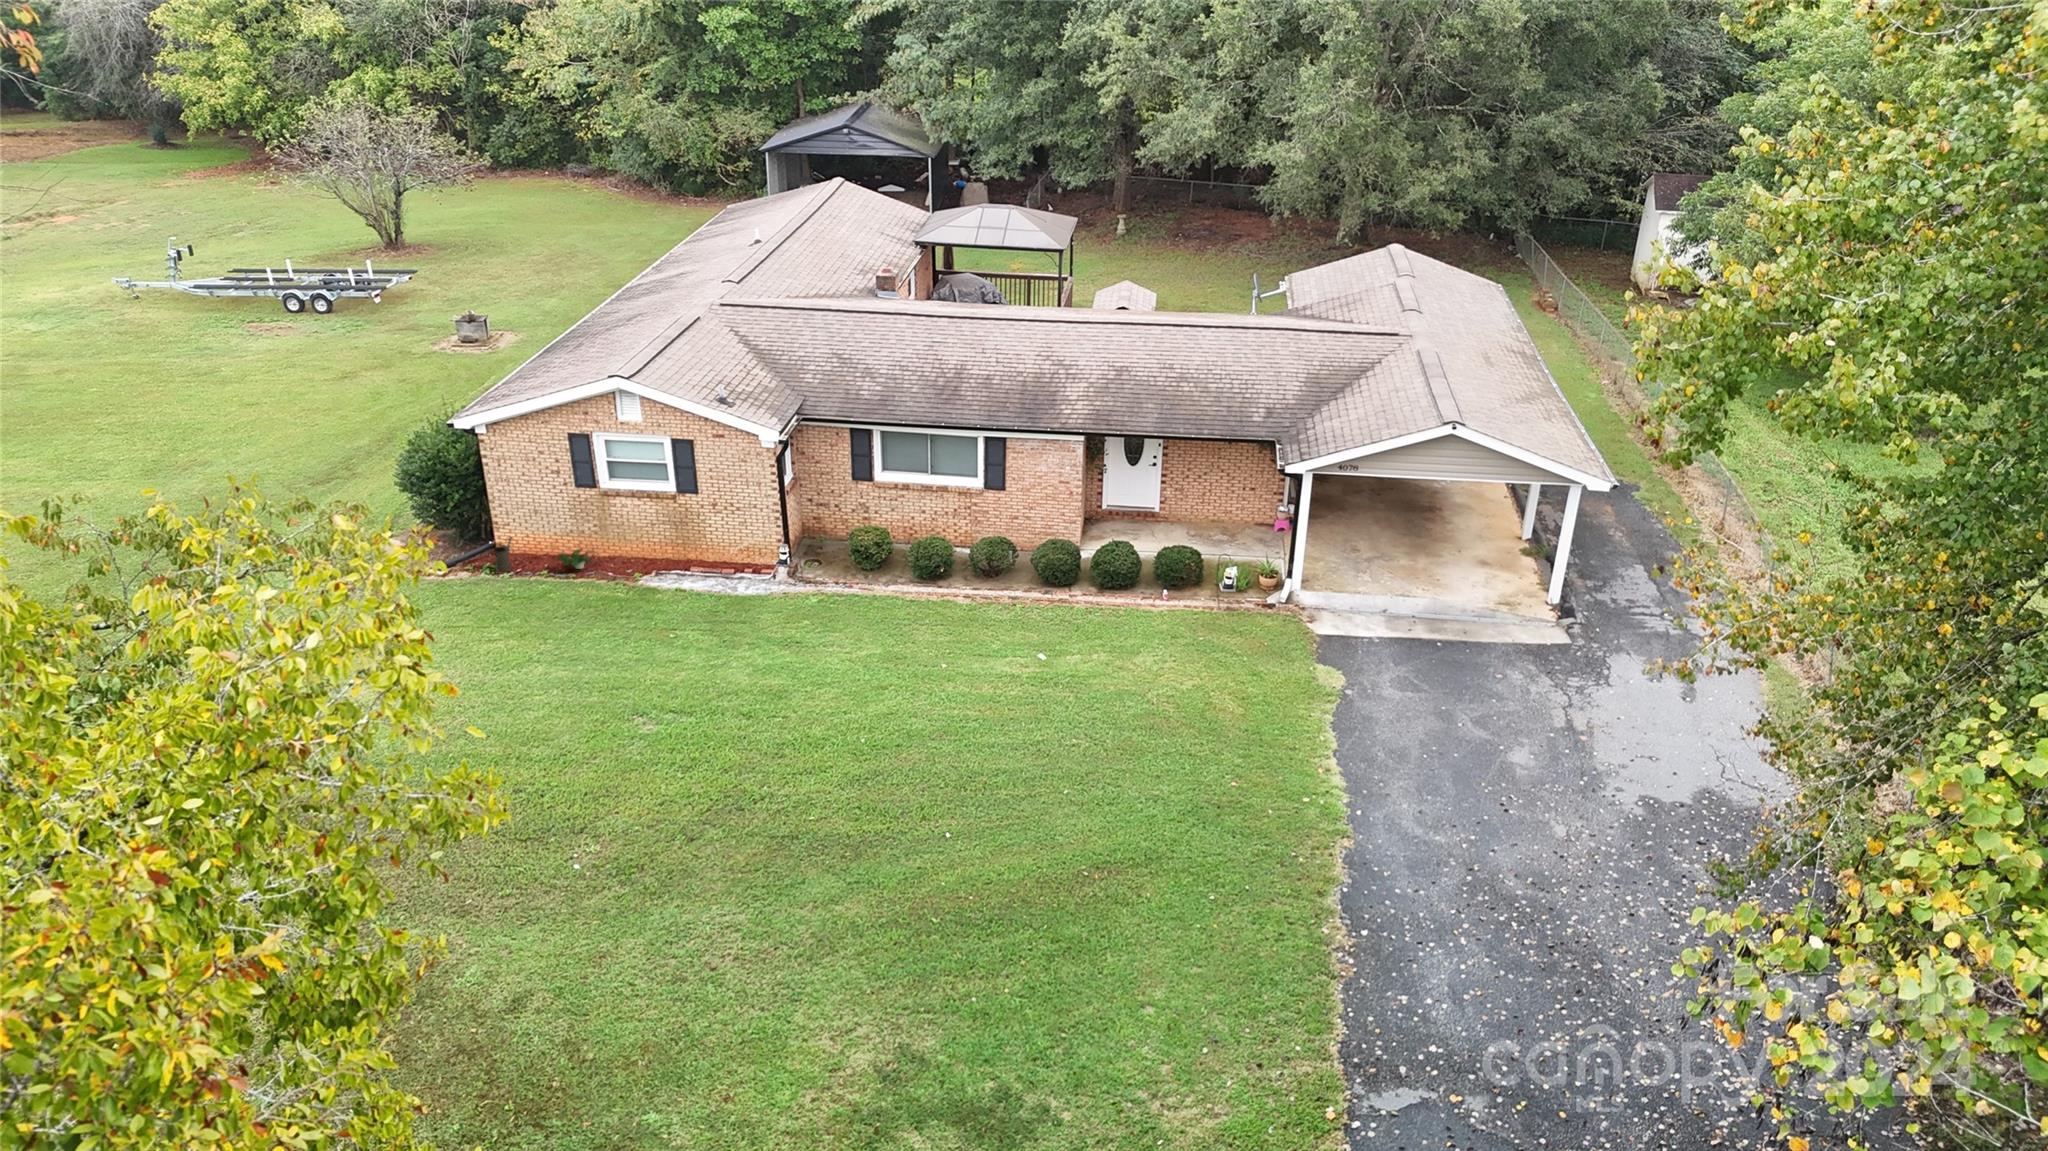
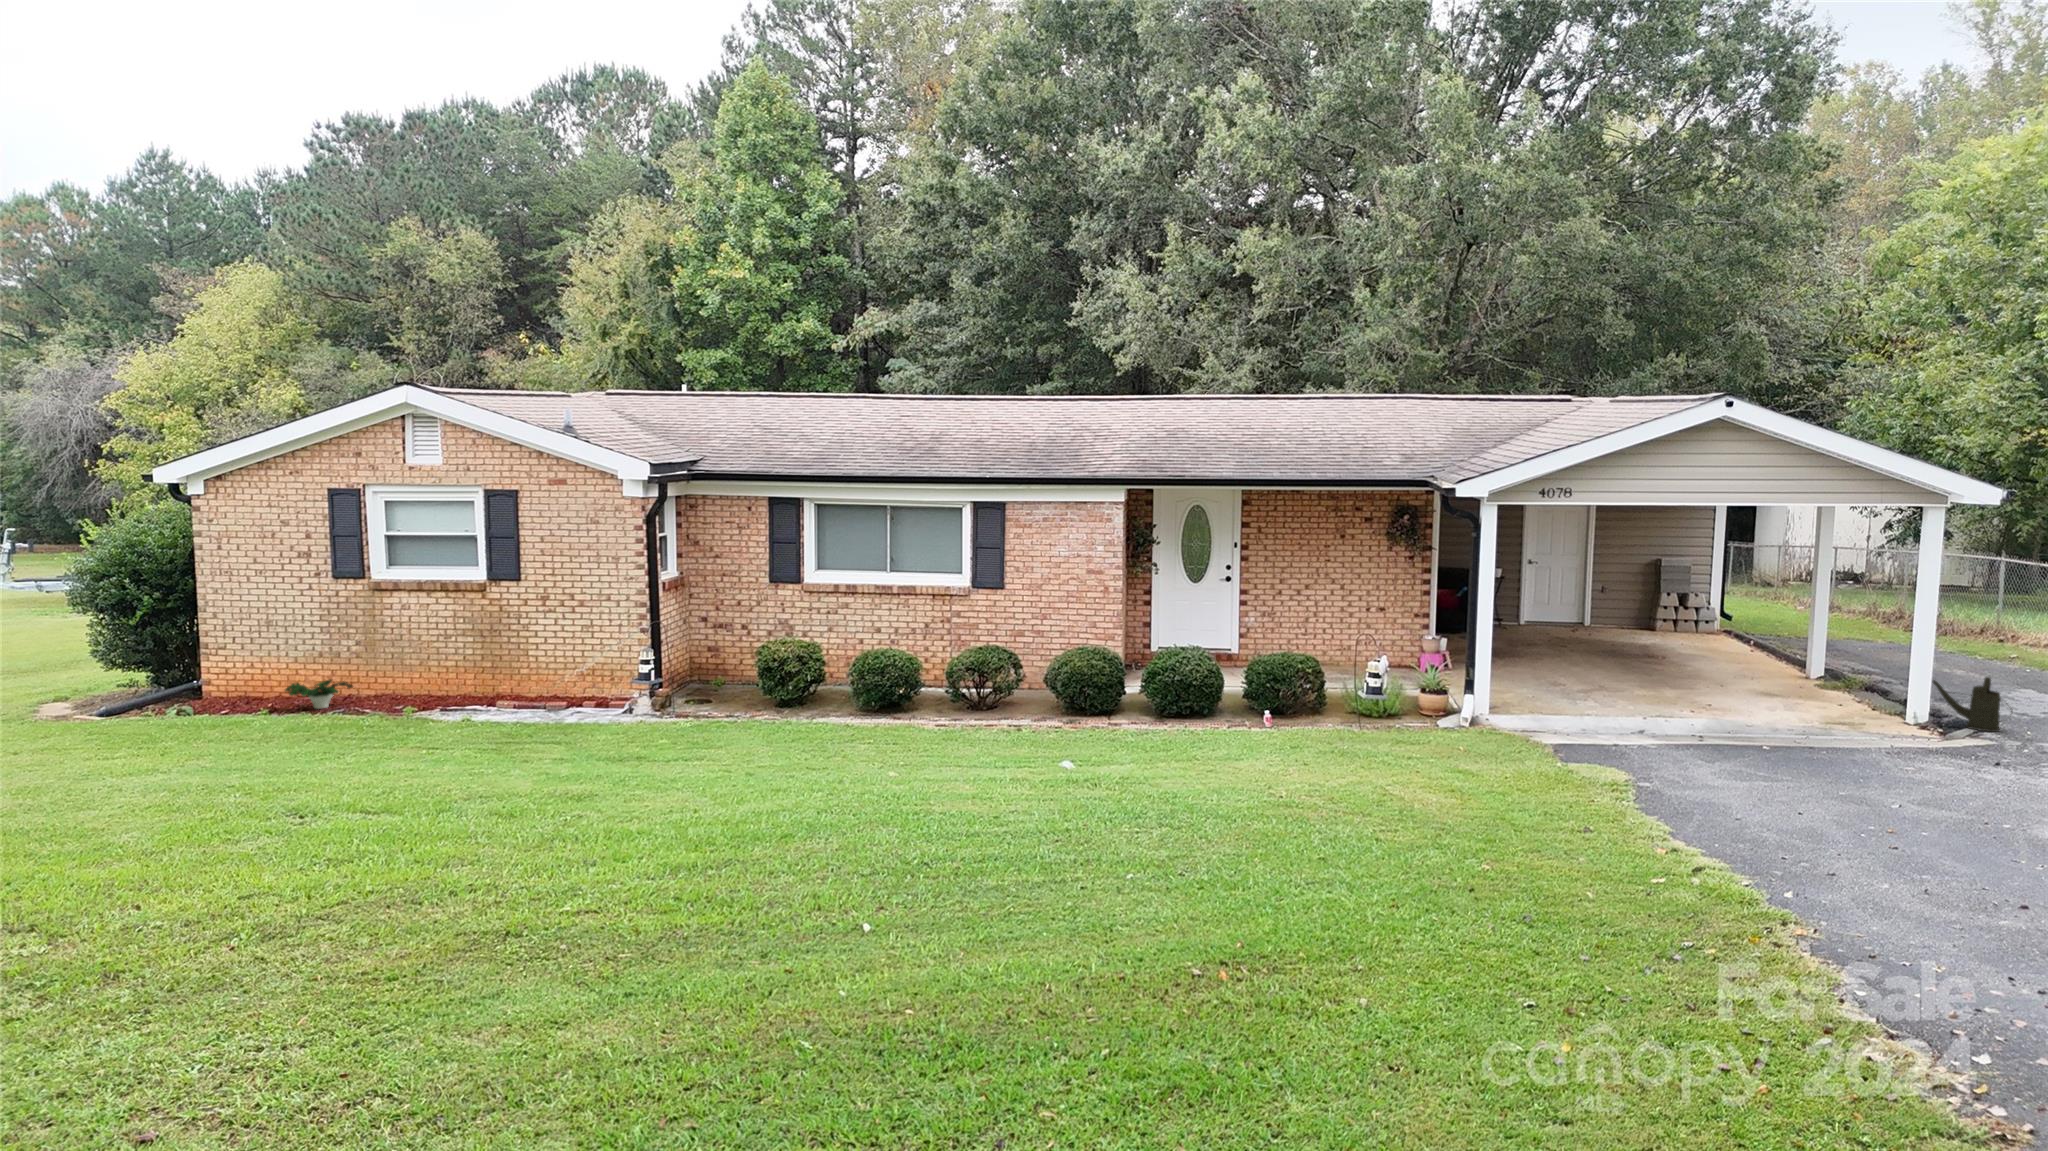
watering can: present [494,538,511,571] -> present [1933,677,2012,732]

